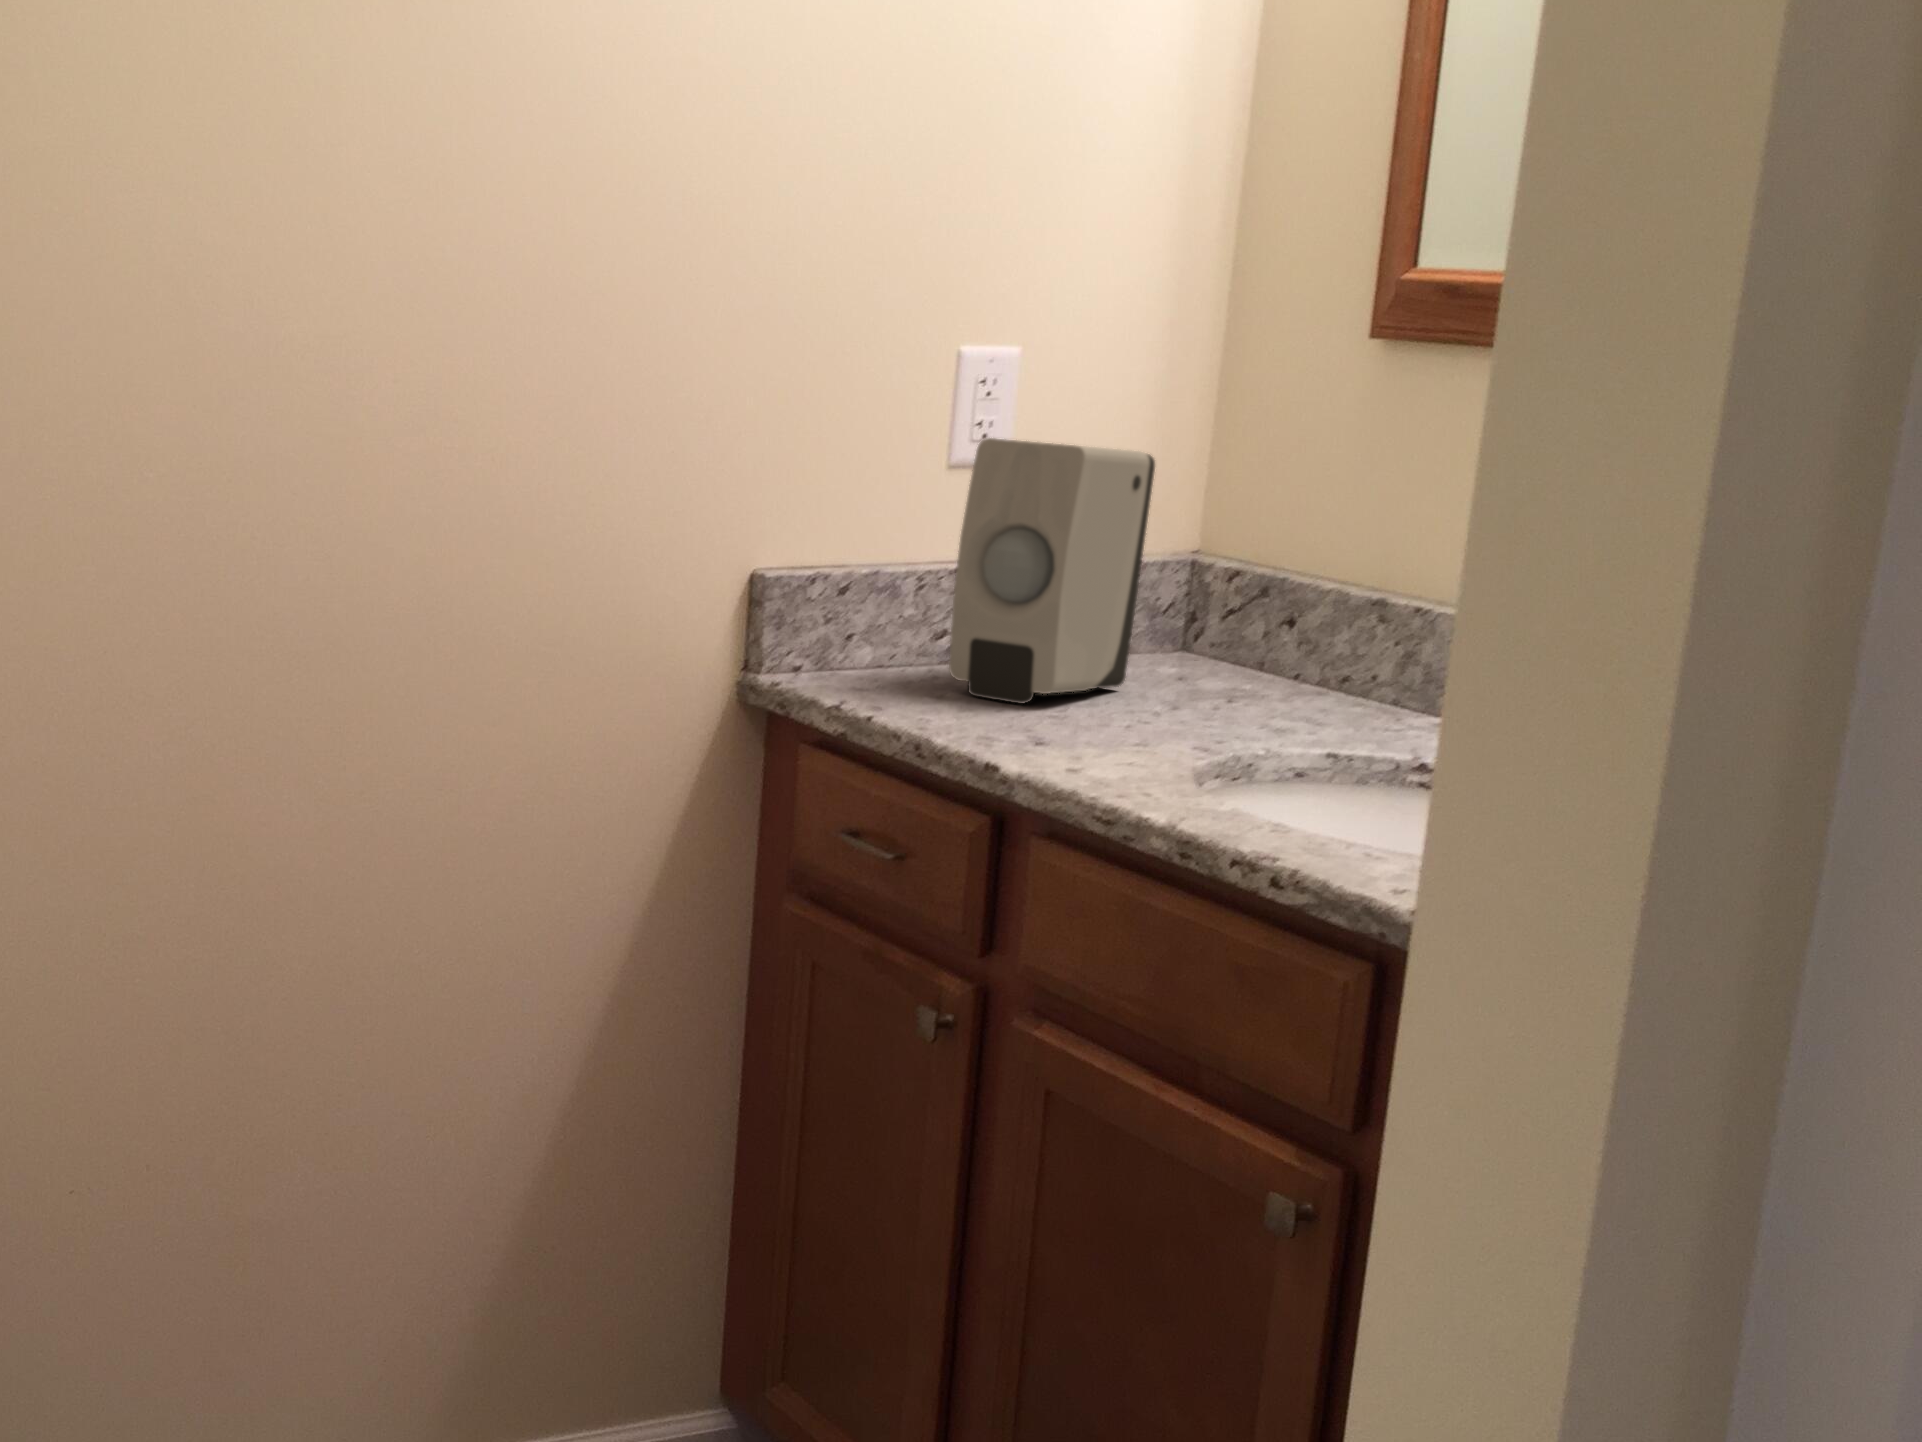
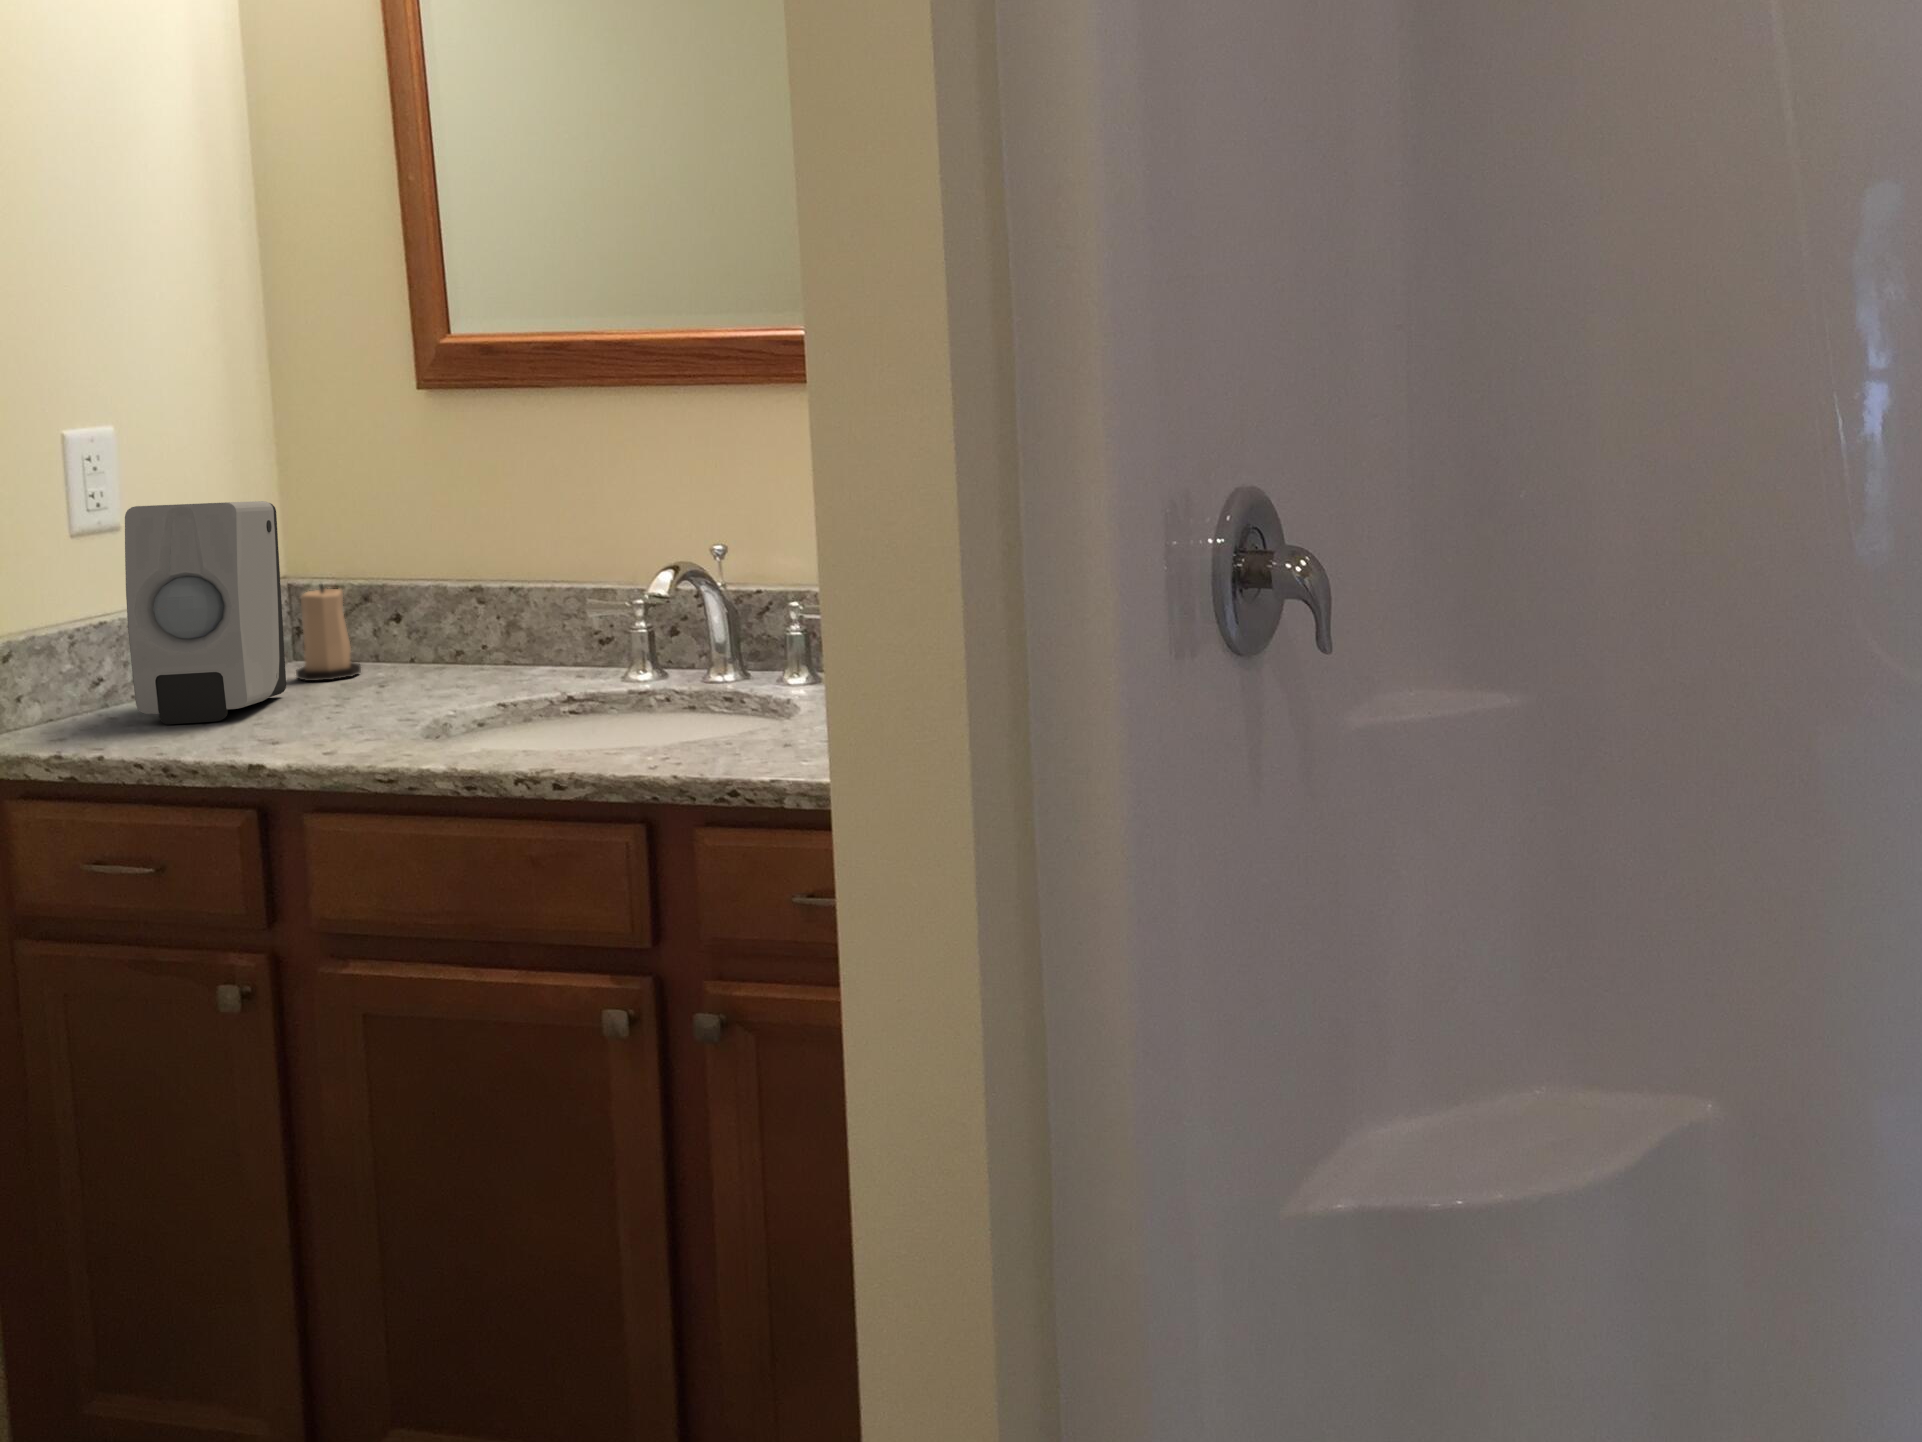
candle: none [1158,562,1231,683] -> present [296,584,361,681]

